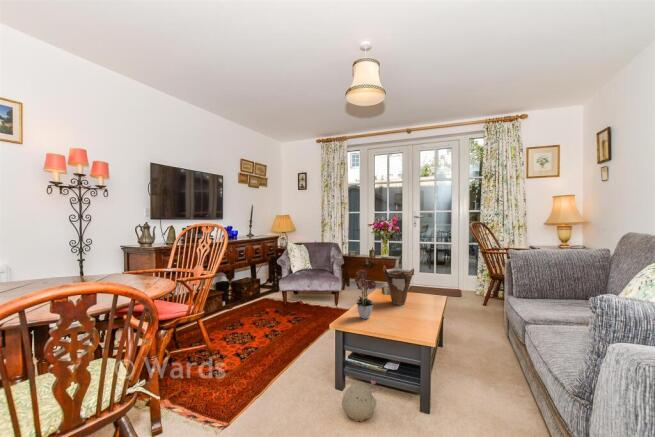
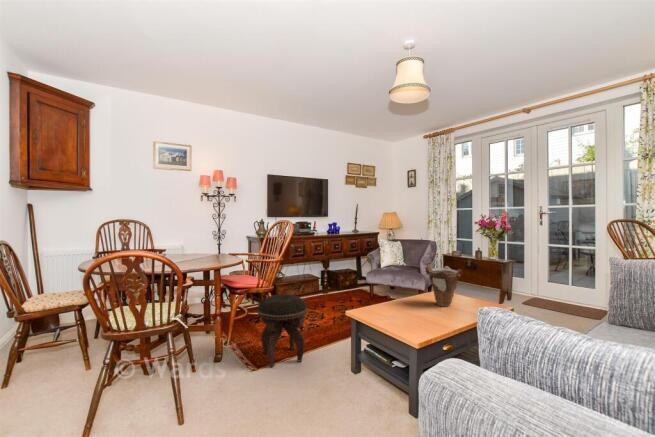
flower arrangement: present [355,269,376,319] -> none [375,262,405,312]
footstool: none [214,317,279,417] -> present [257,294,307,367]
plush toy: present [342,380,378,422] -> none [340,363,371,396]

